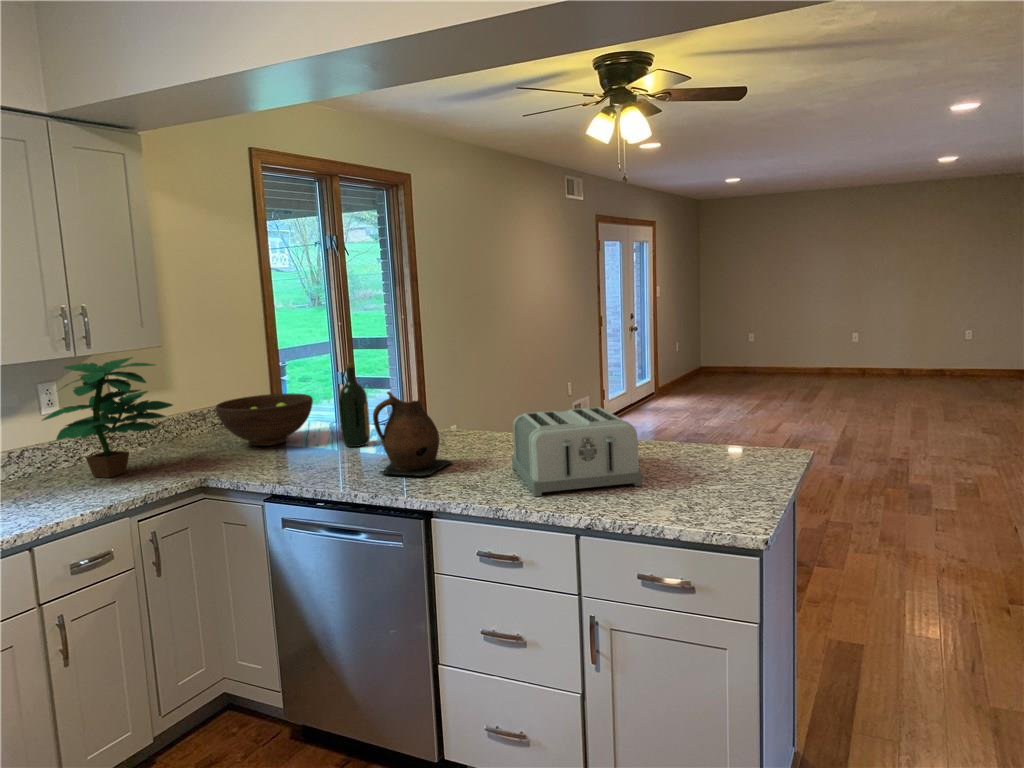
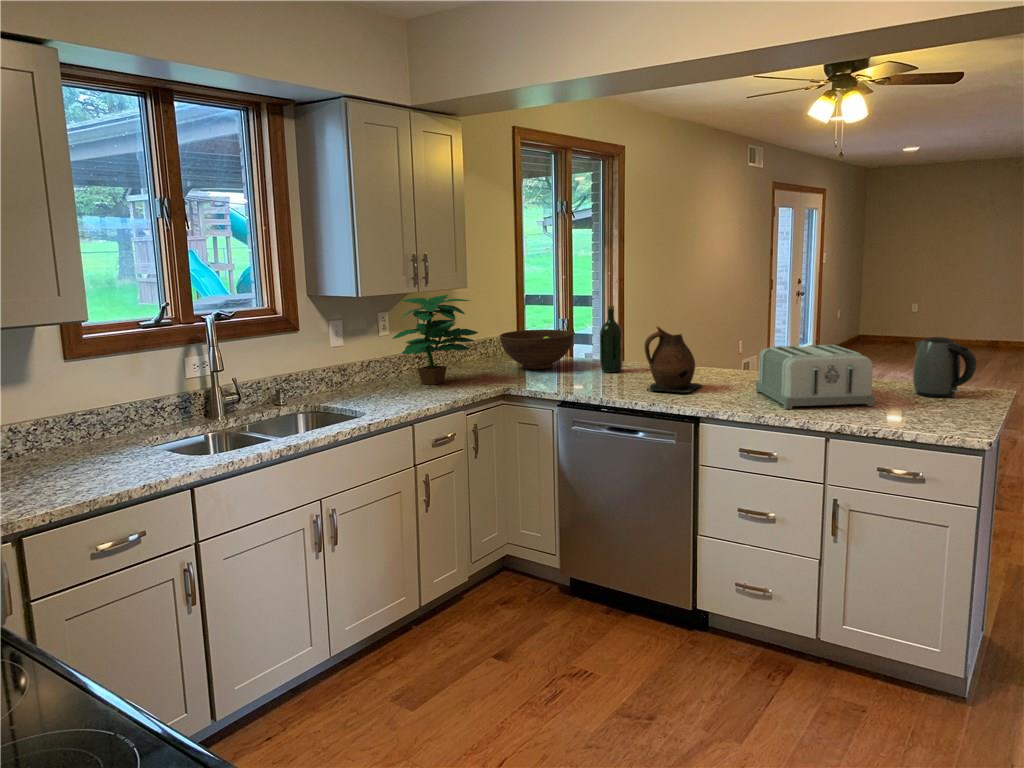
kettle: none [694,393,760,467] -> present [913,337,976,397]

